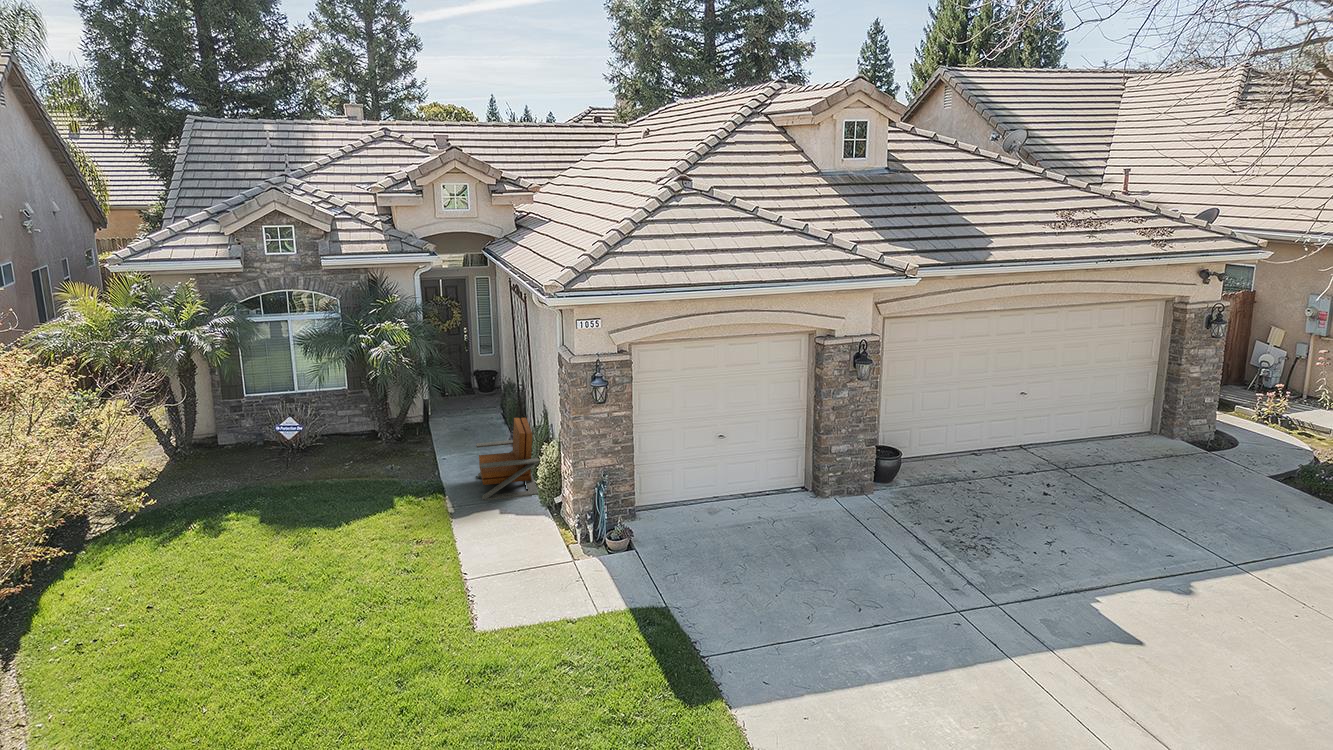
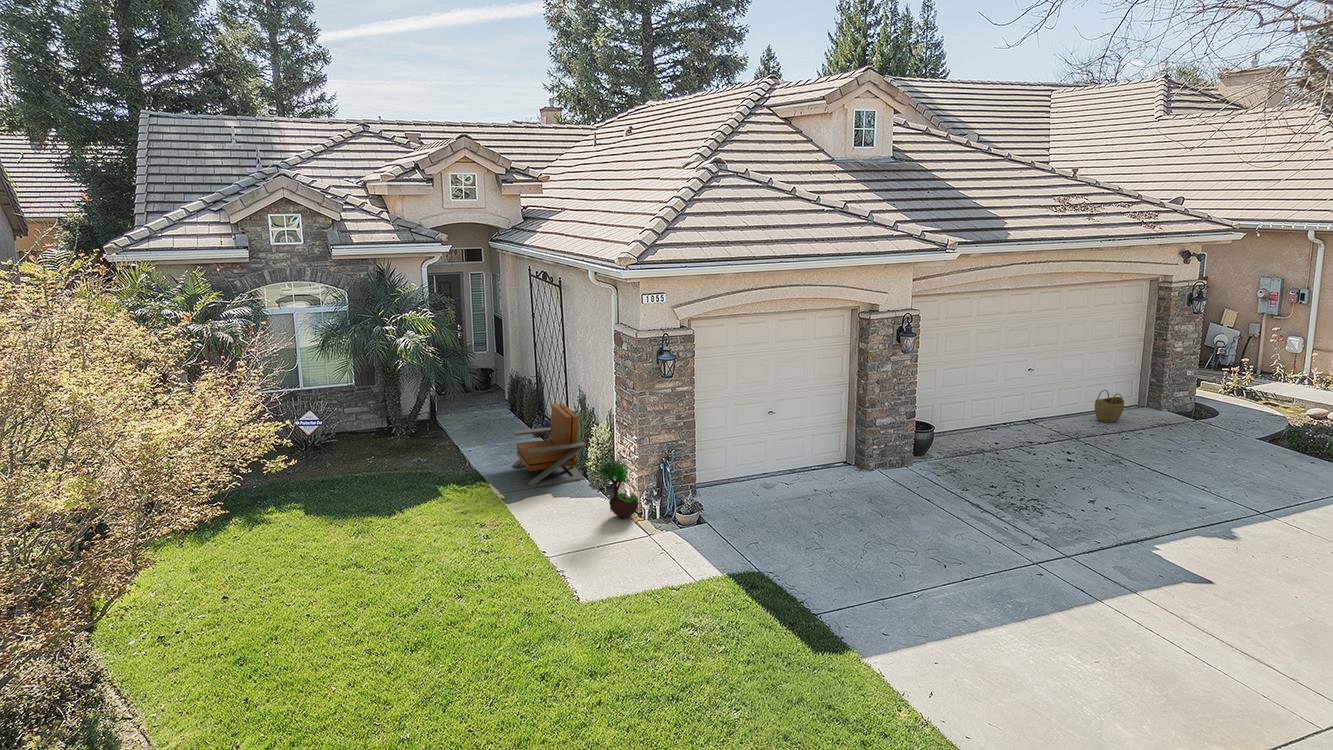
woven basket: none [1096,416,1128,452] -> present [1095,390,1124,423]
potted tree: none [528,477,572,539] -> present [597,460,638,517]

